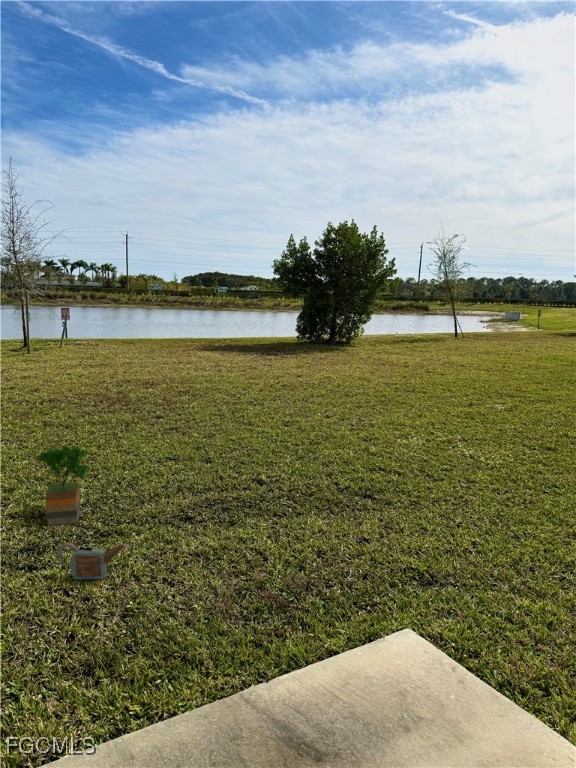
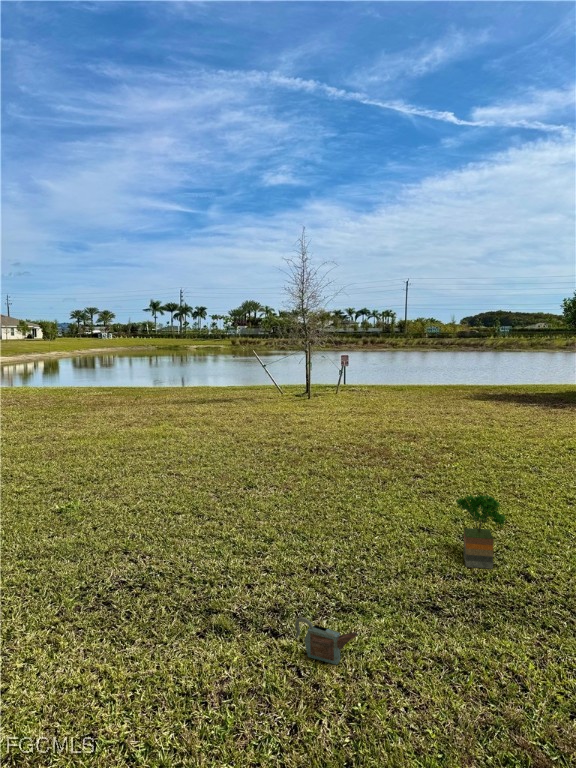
potted tree: present [37,446,90,526] -> present [456,495,505,569]

